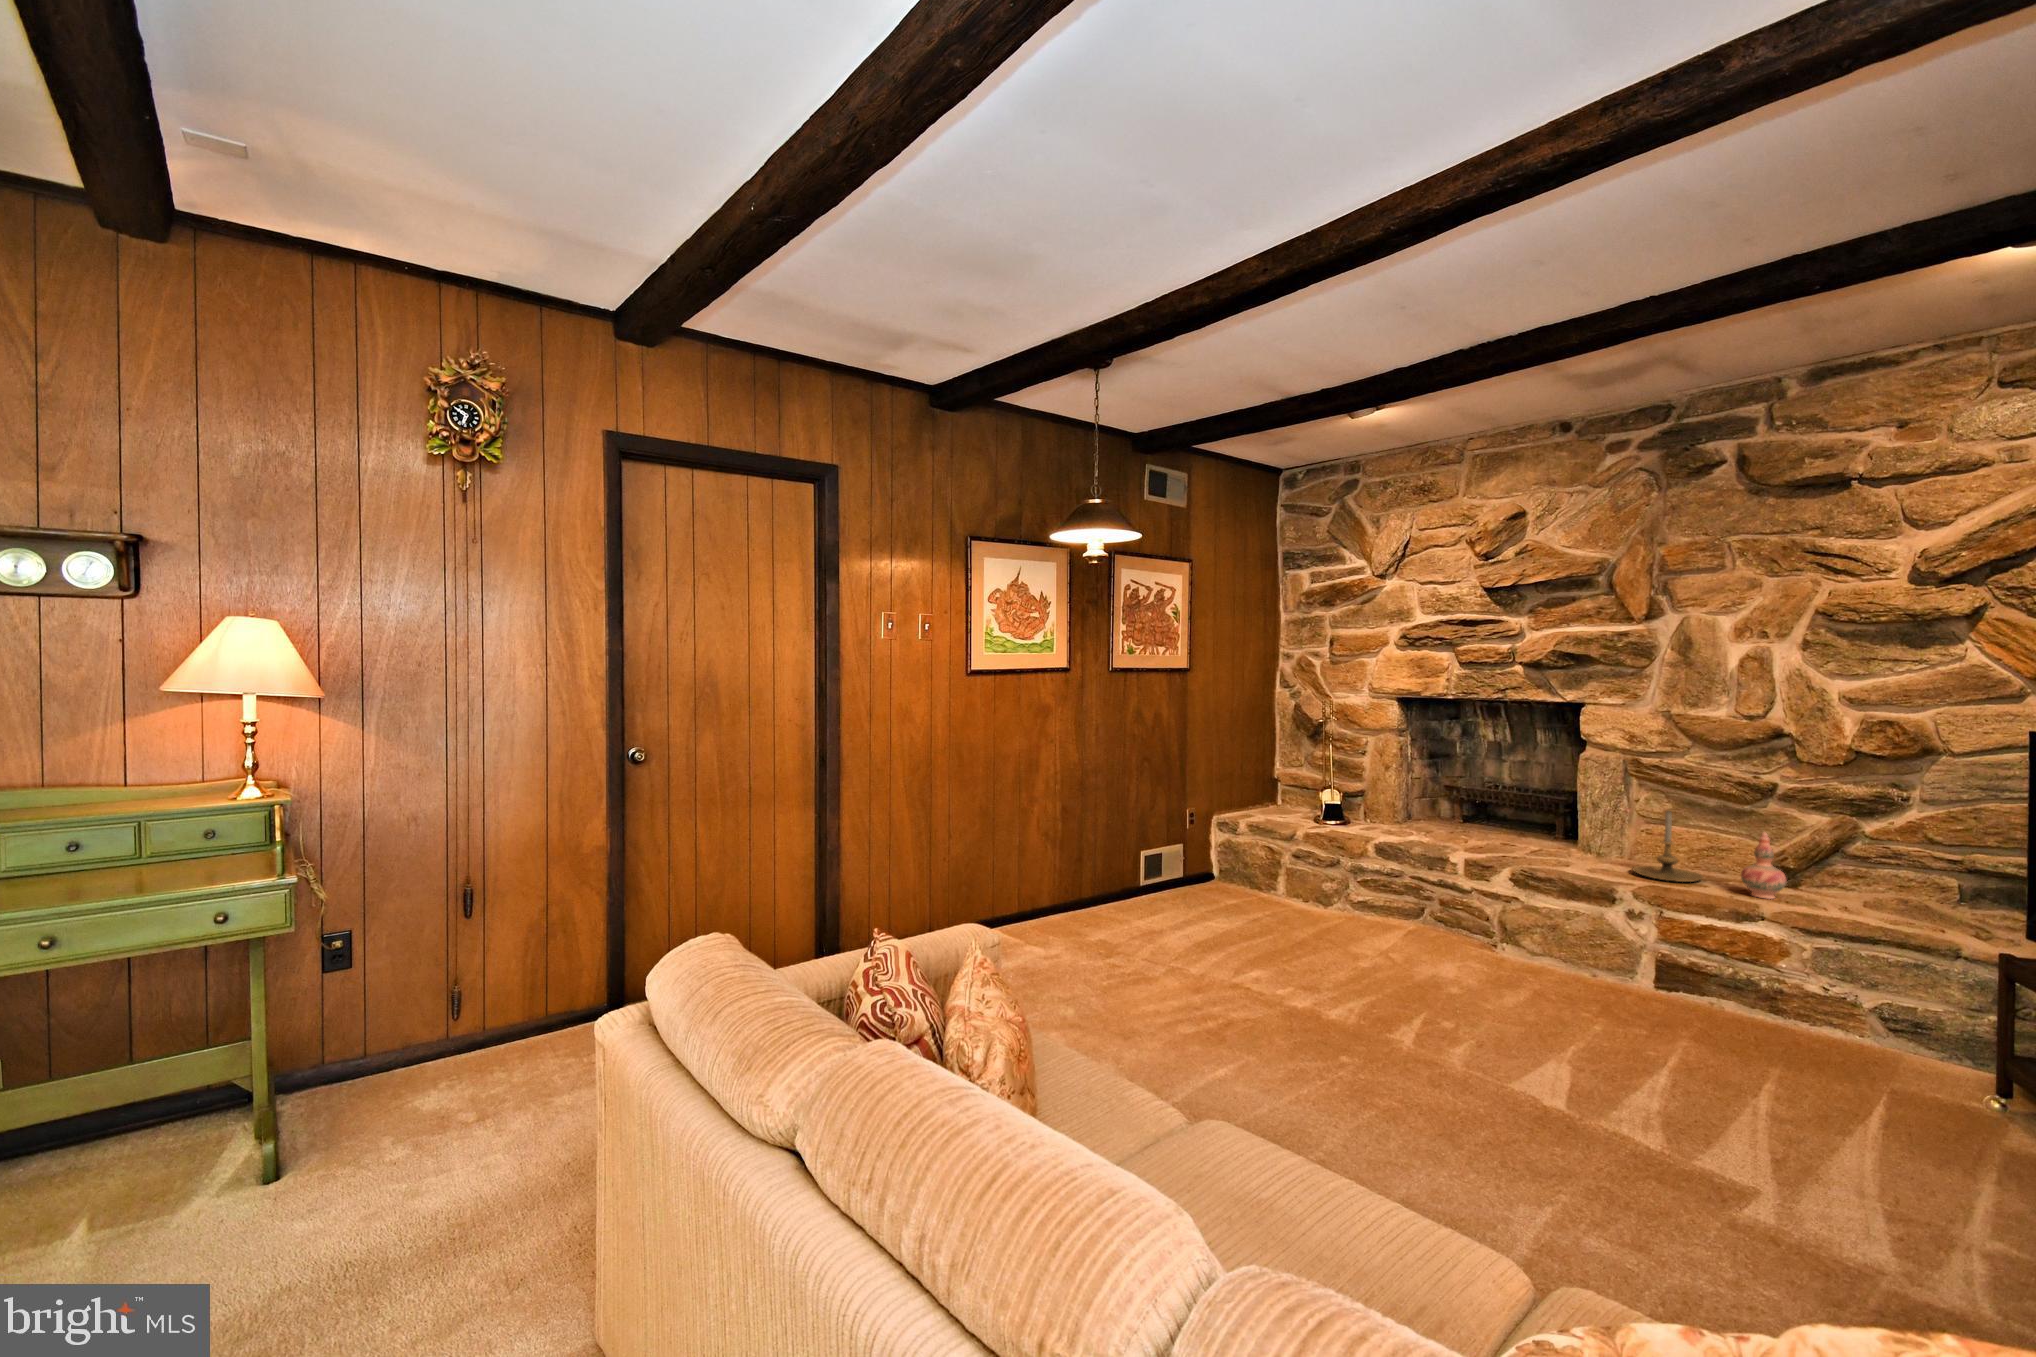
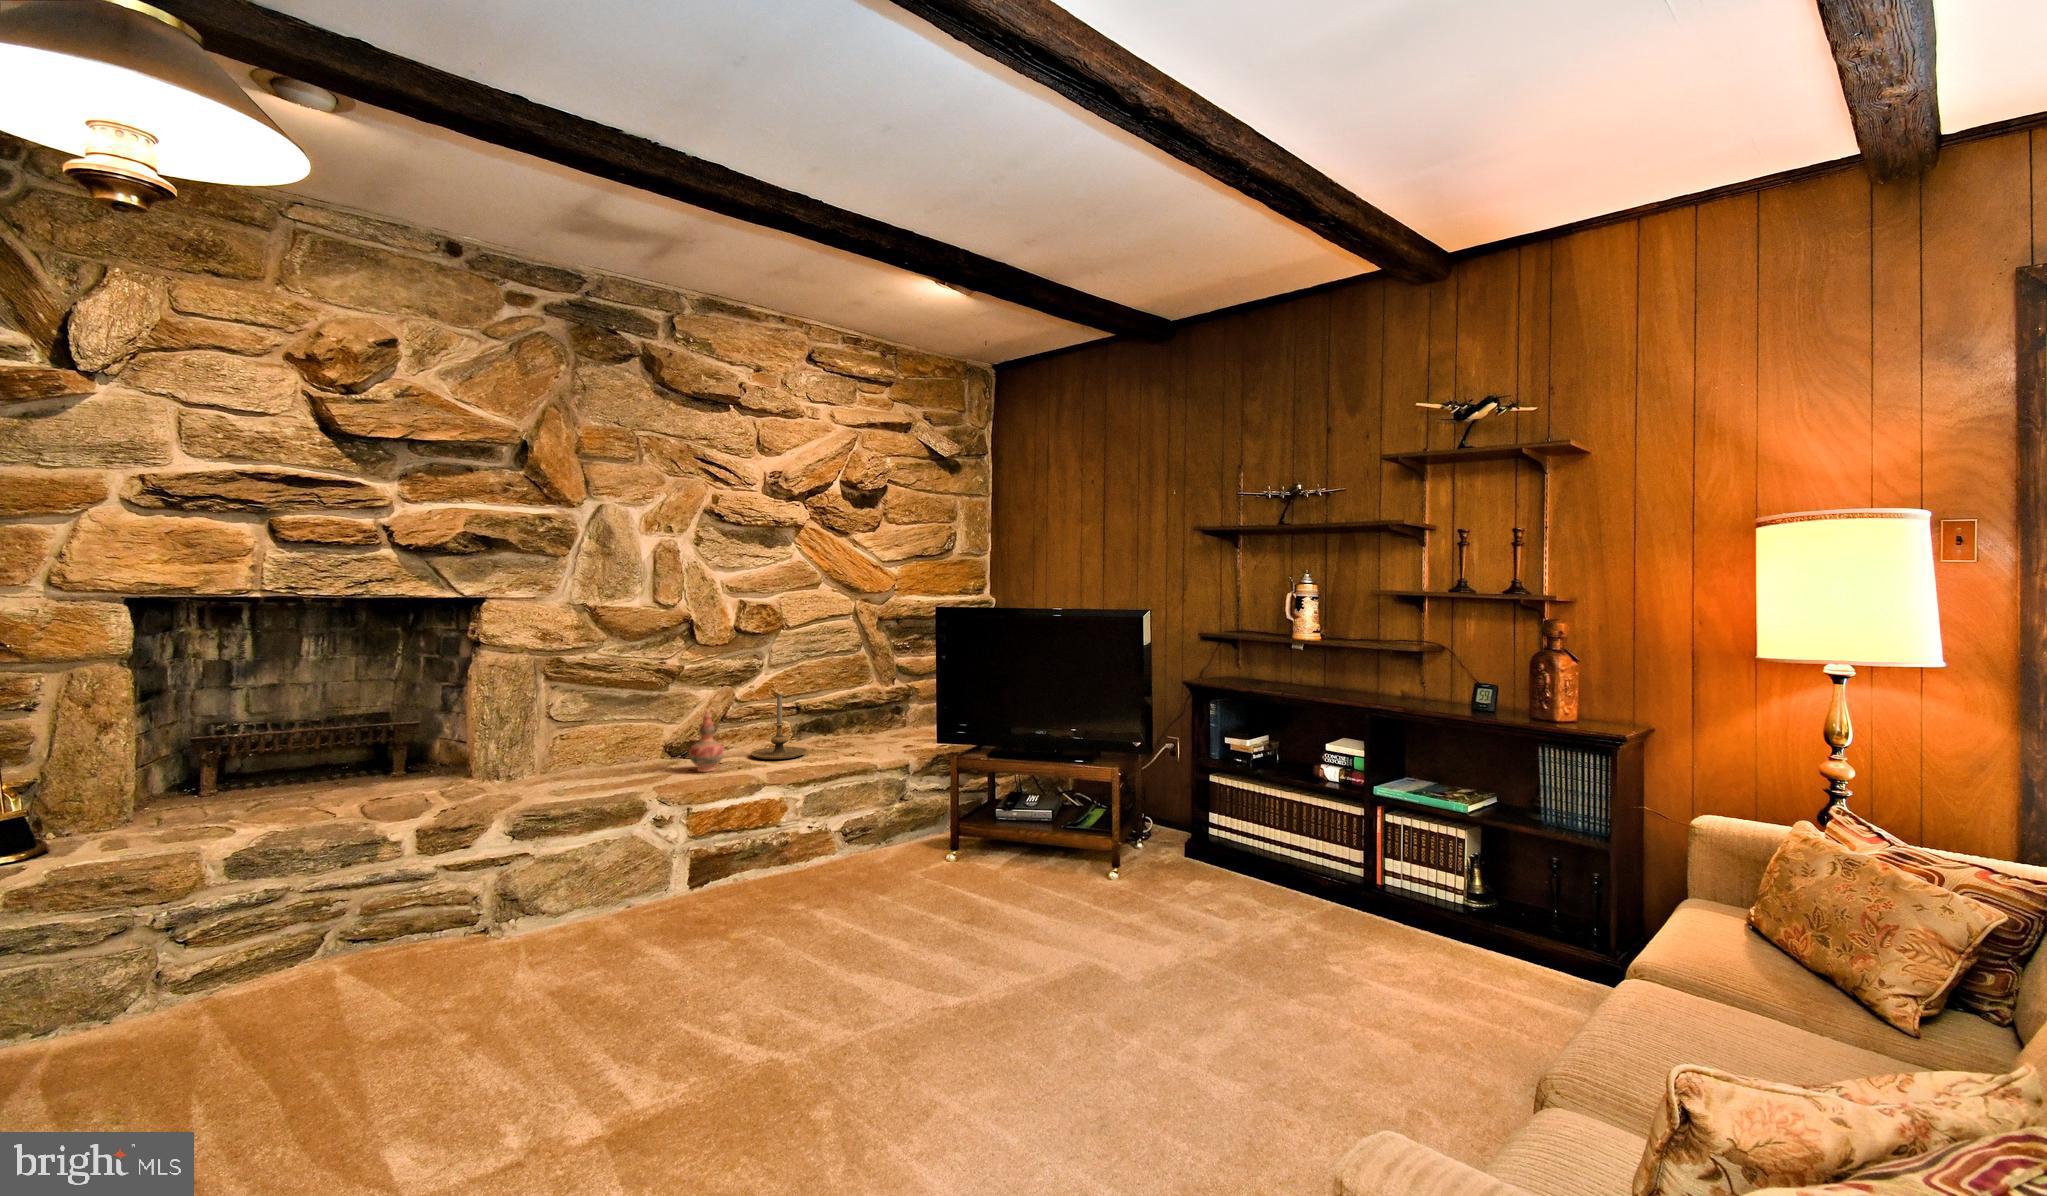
candle holder: present [1632,811,1703,882] -> present [751,695,807,759]

